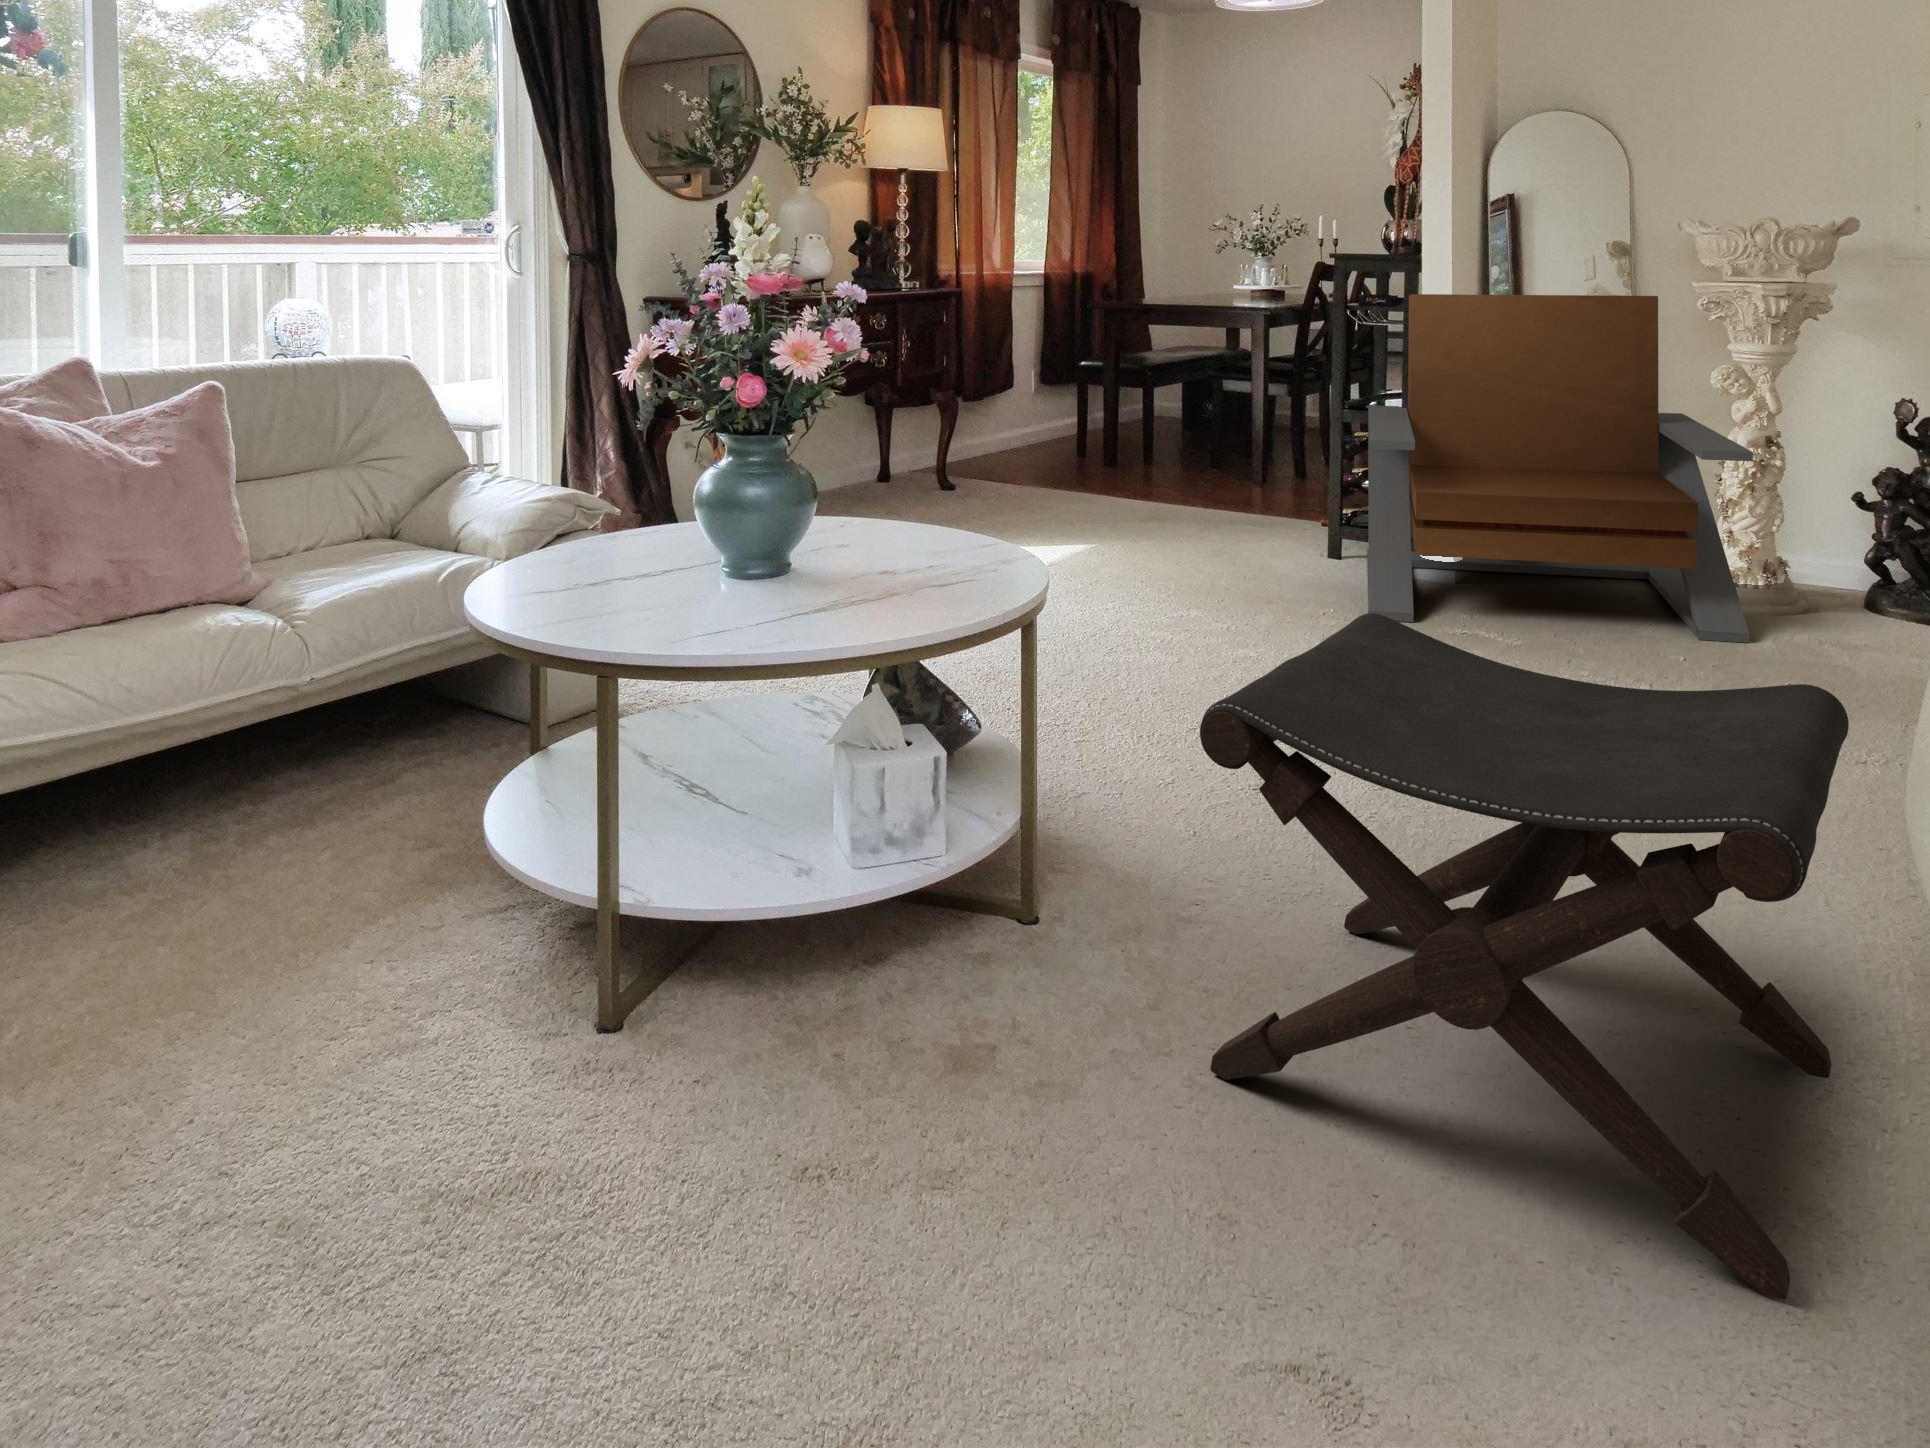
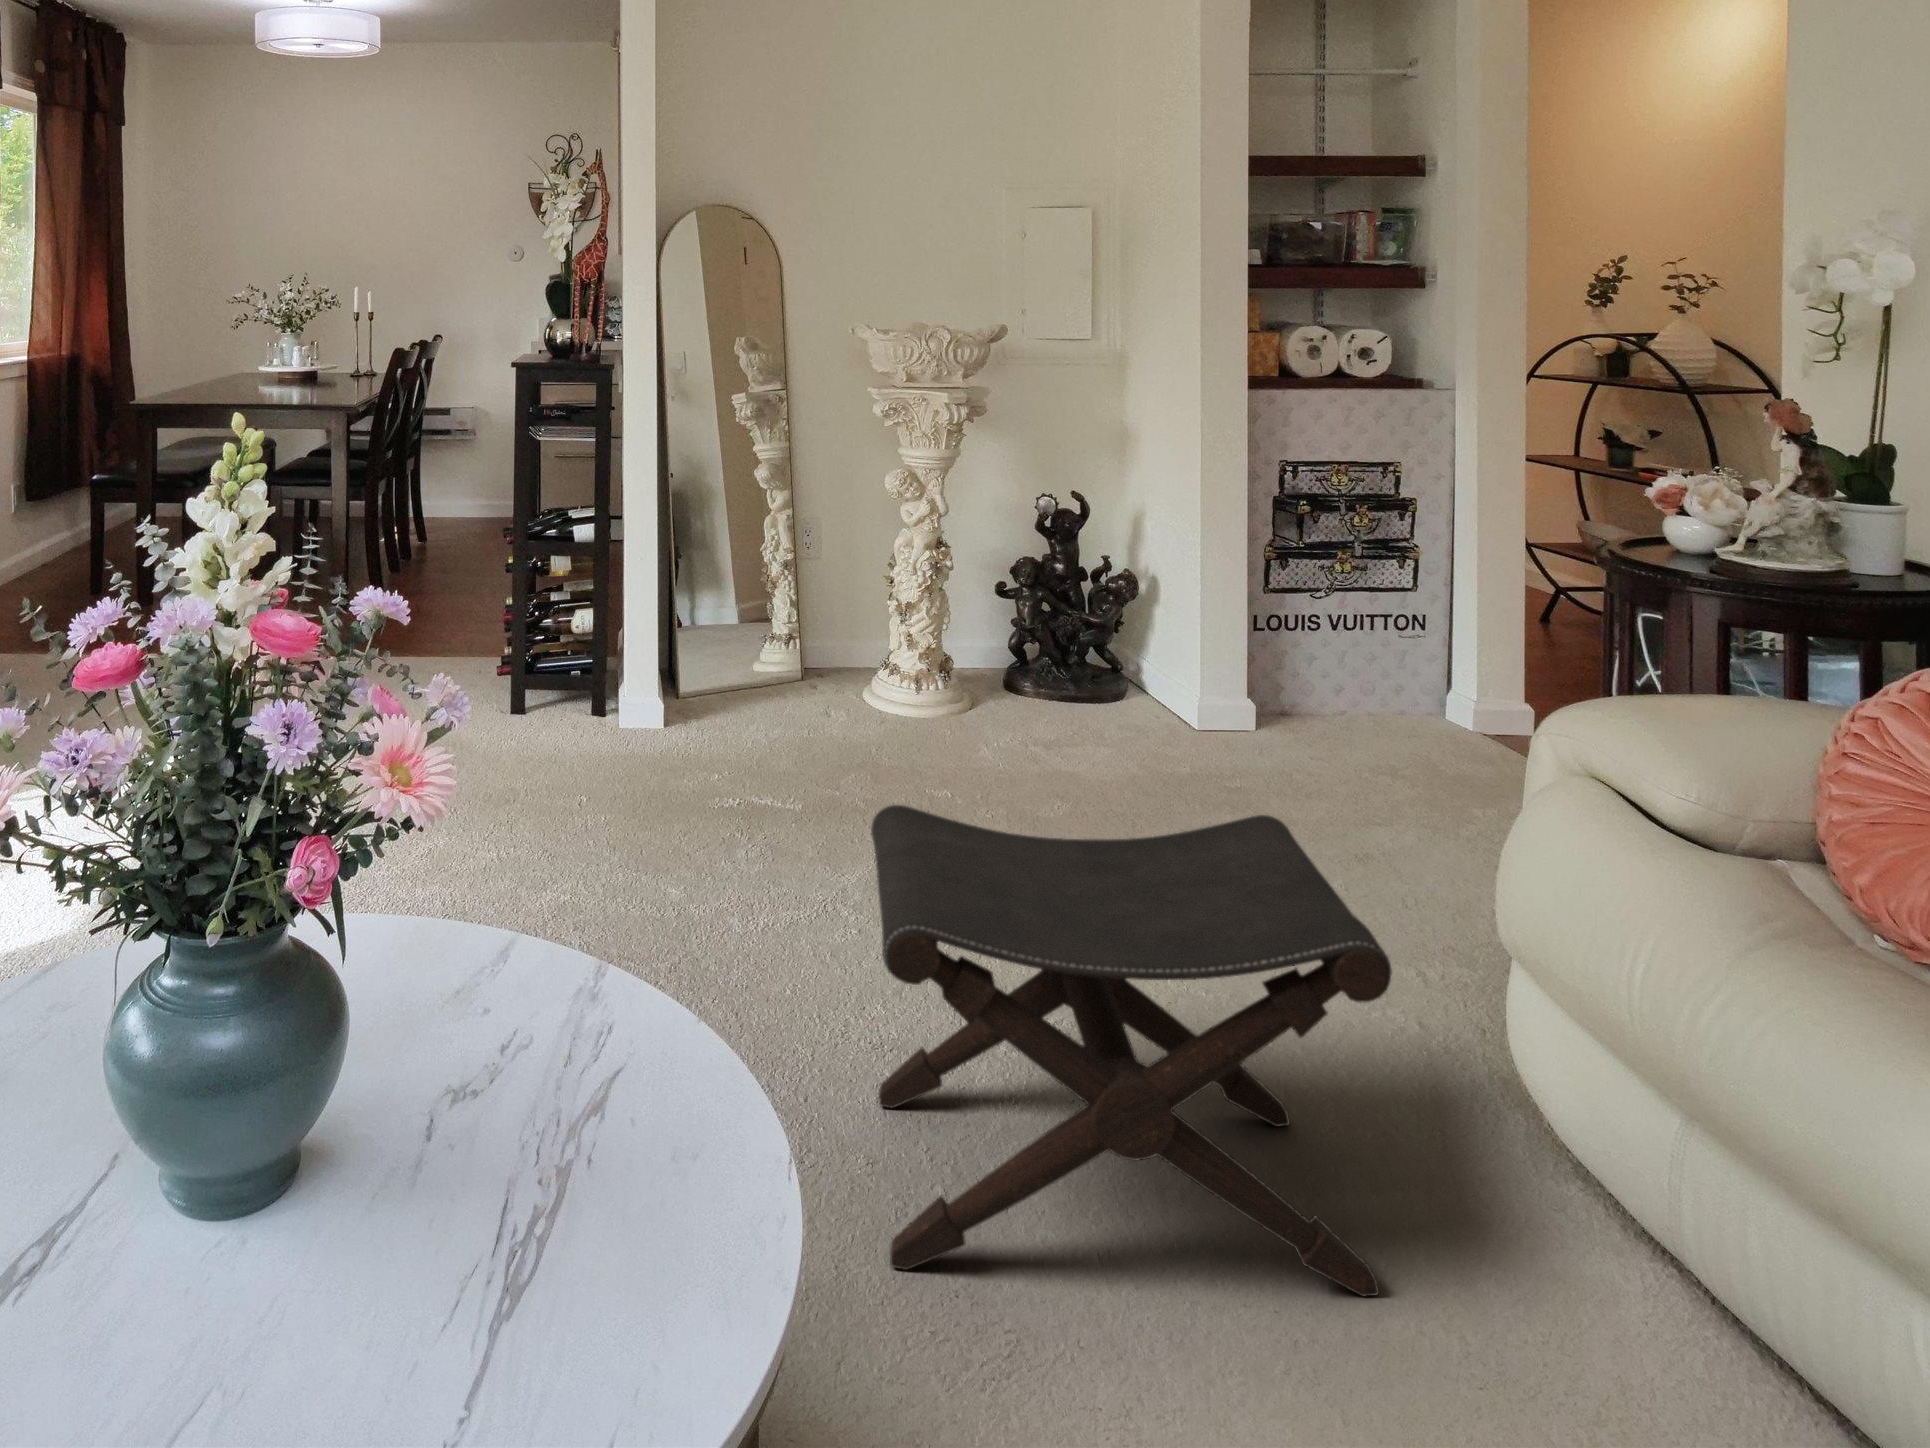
lounge chair: present [1367,294,1753,643] -> none [551,405,959,776]

